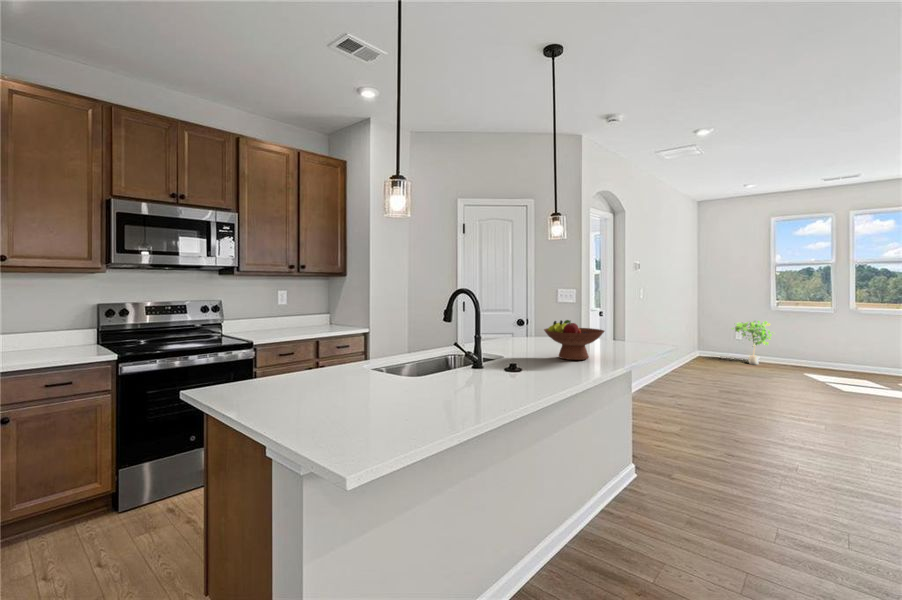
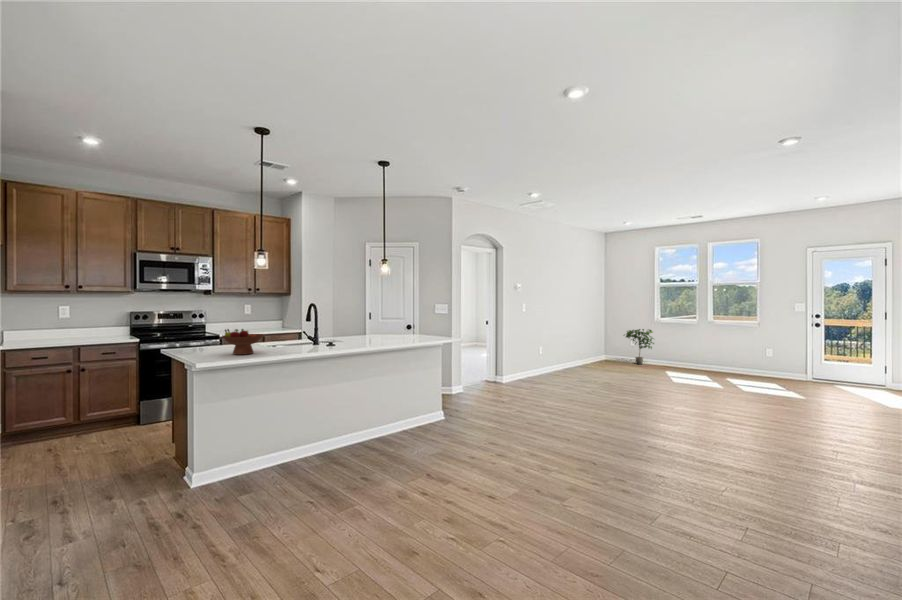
fruit bowl: present [544,320,605,360] -> present [222,329,264,355]

